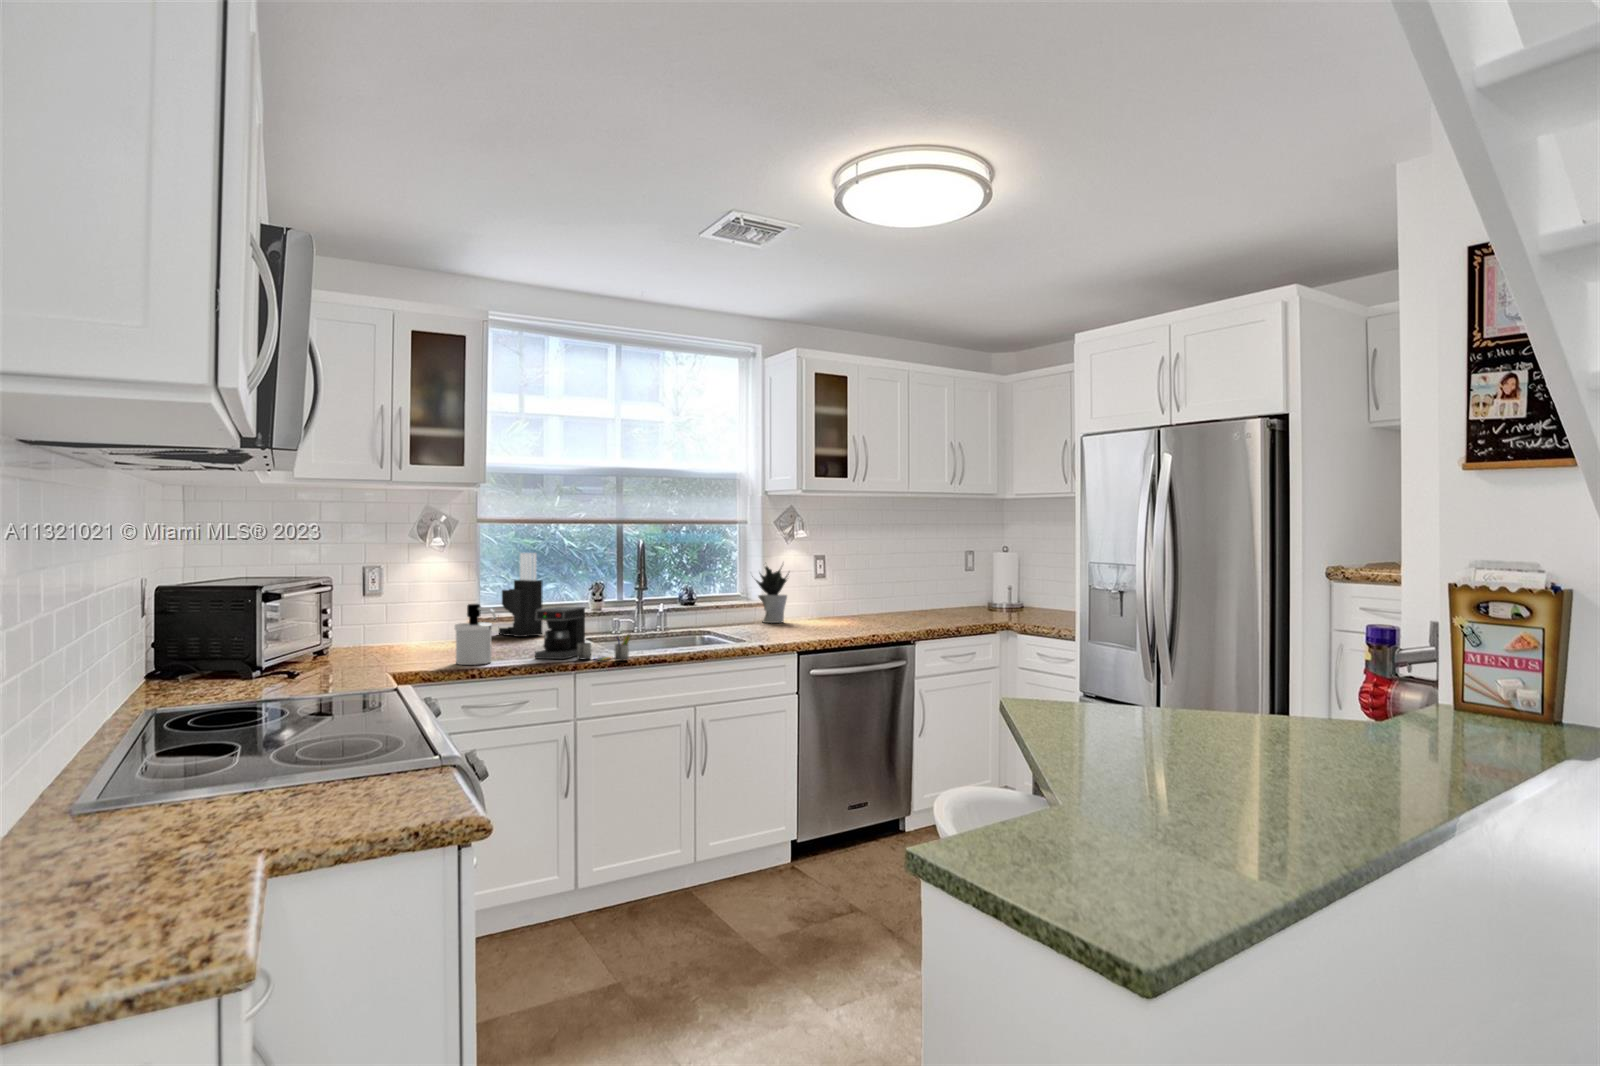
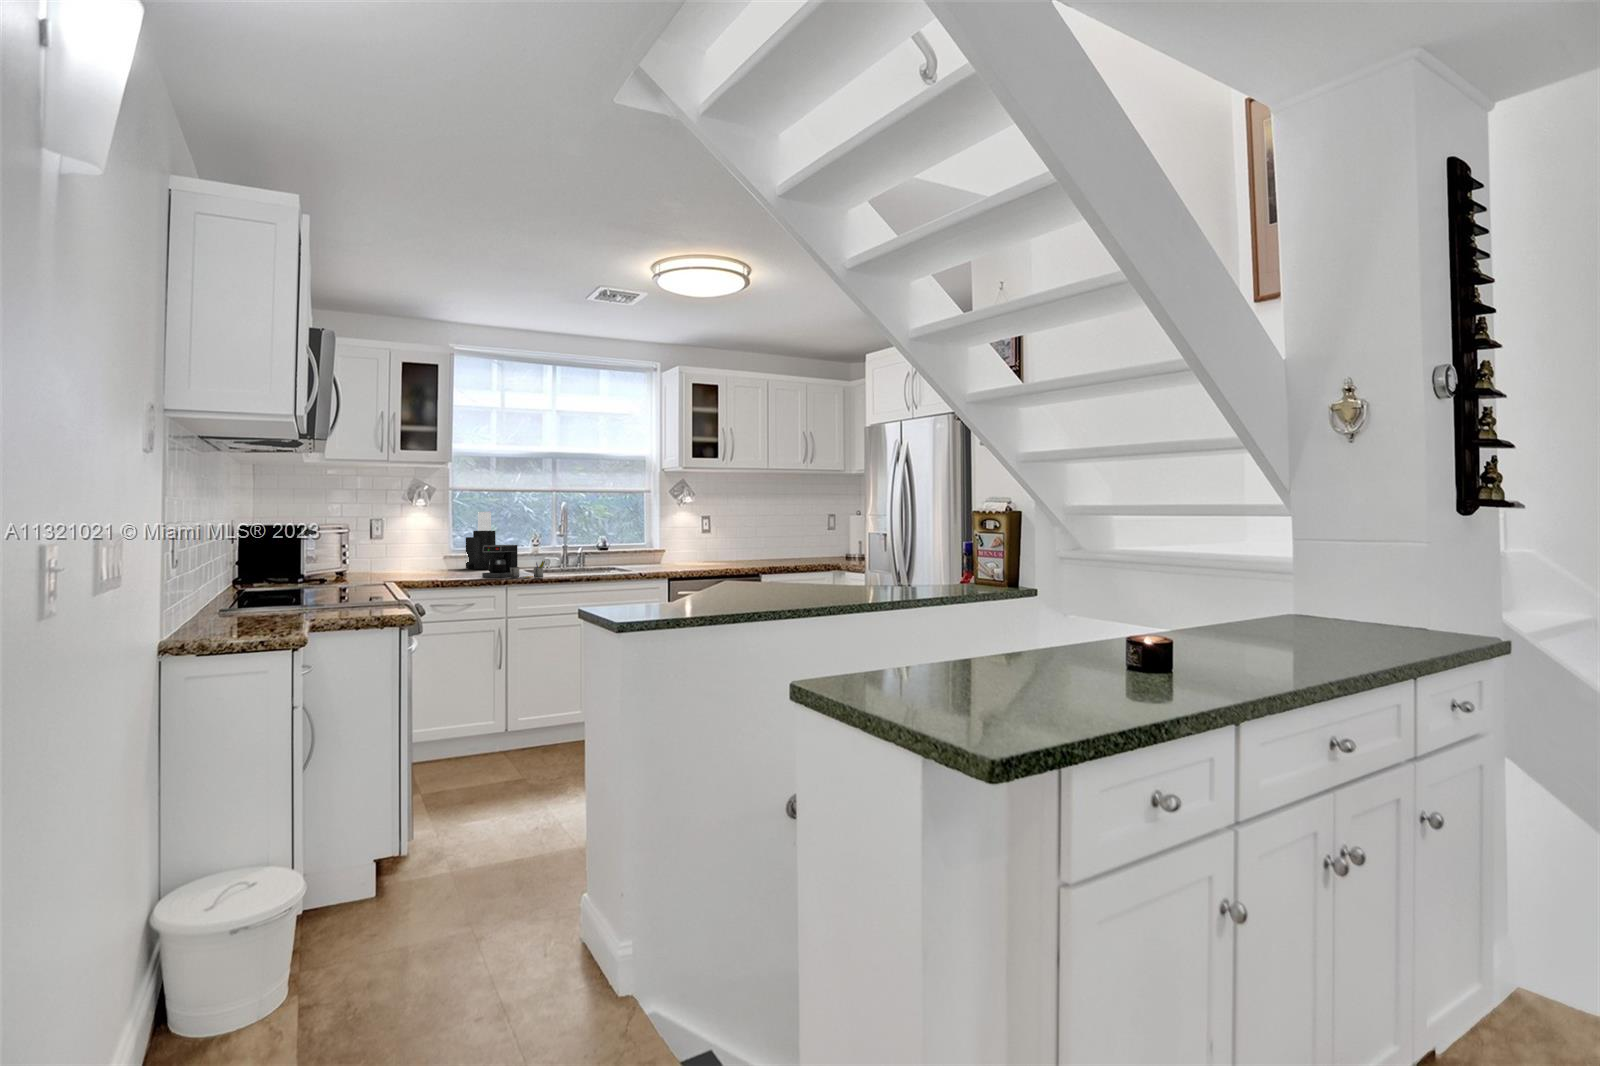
potted plant: present [756,566,789,623] -> none [652,520,681,564]
soap dispenser: present [454,604,496,665] -> none [428,541,455,579]

